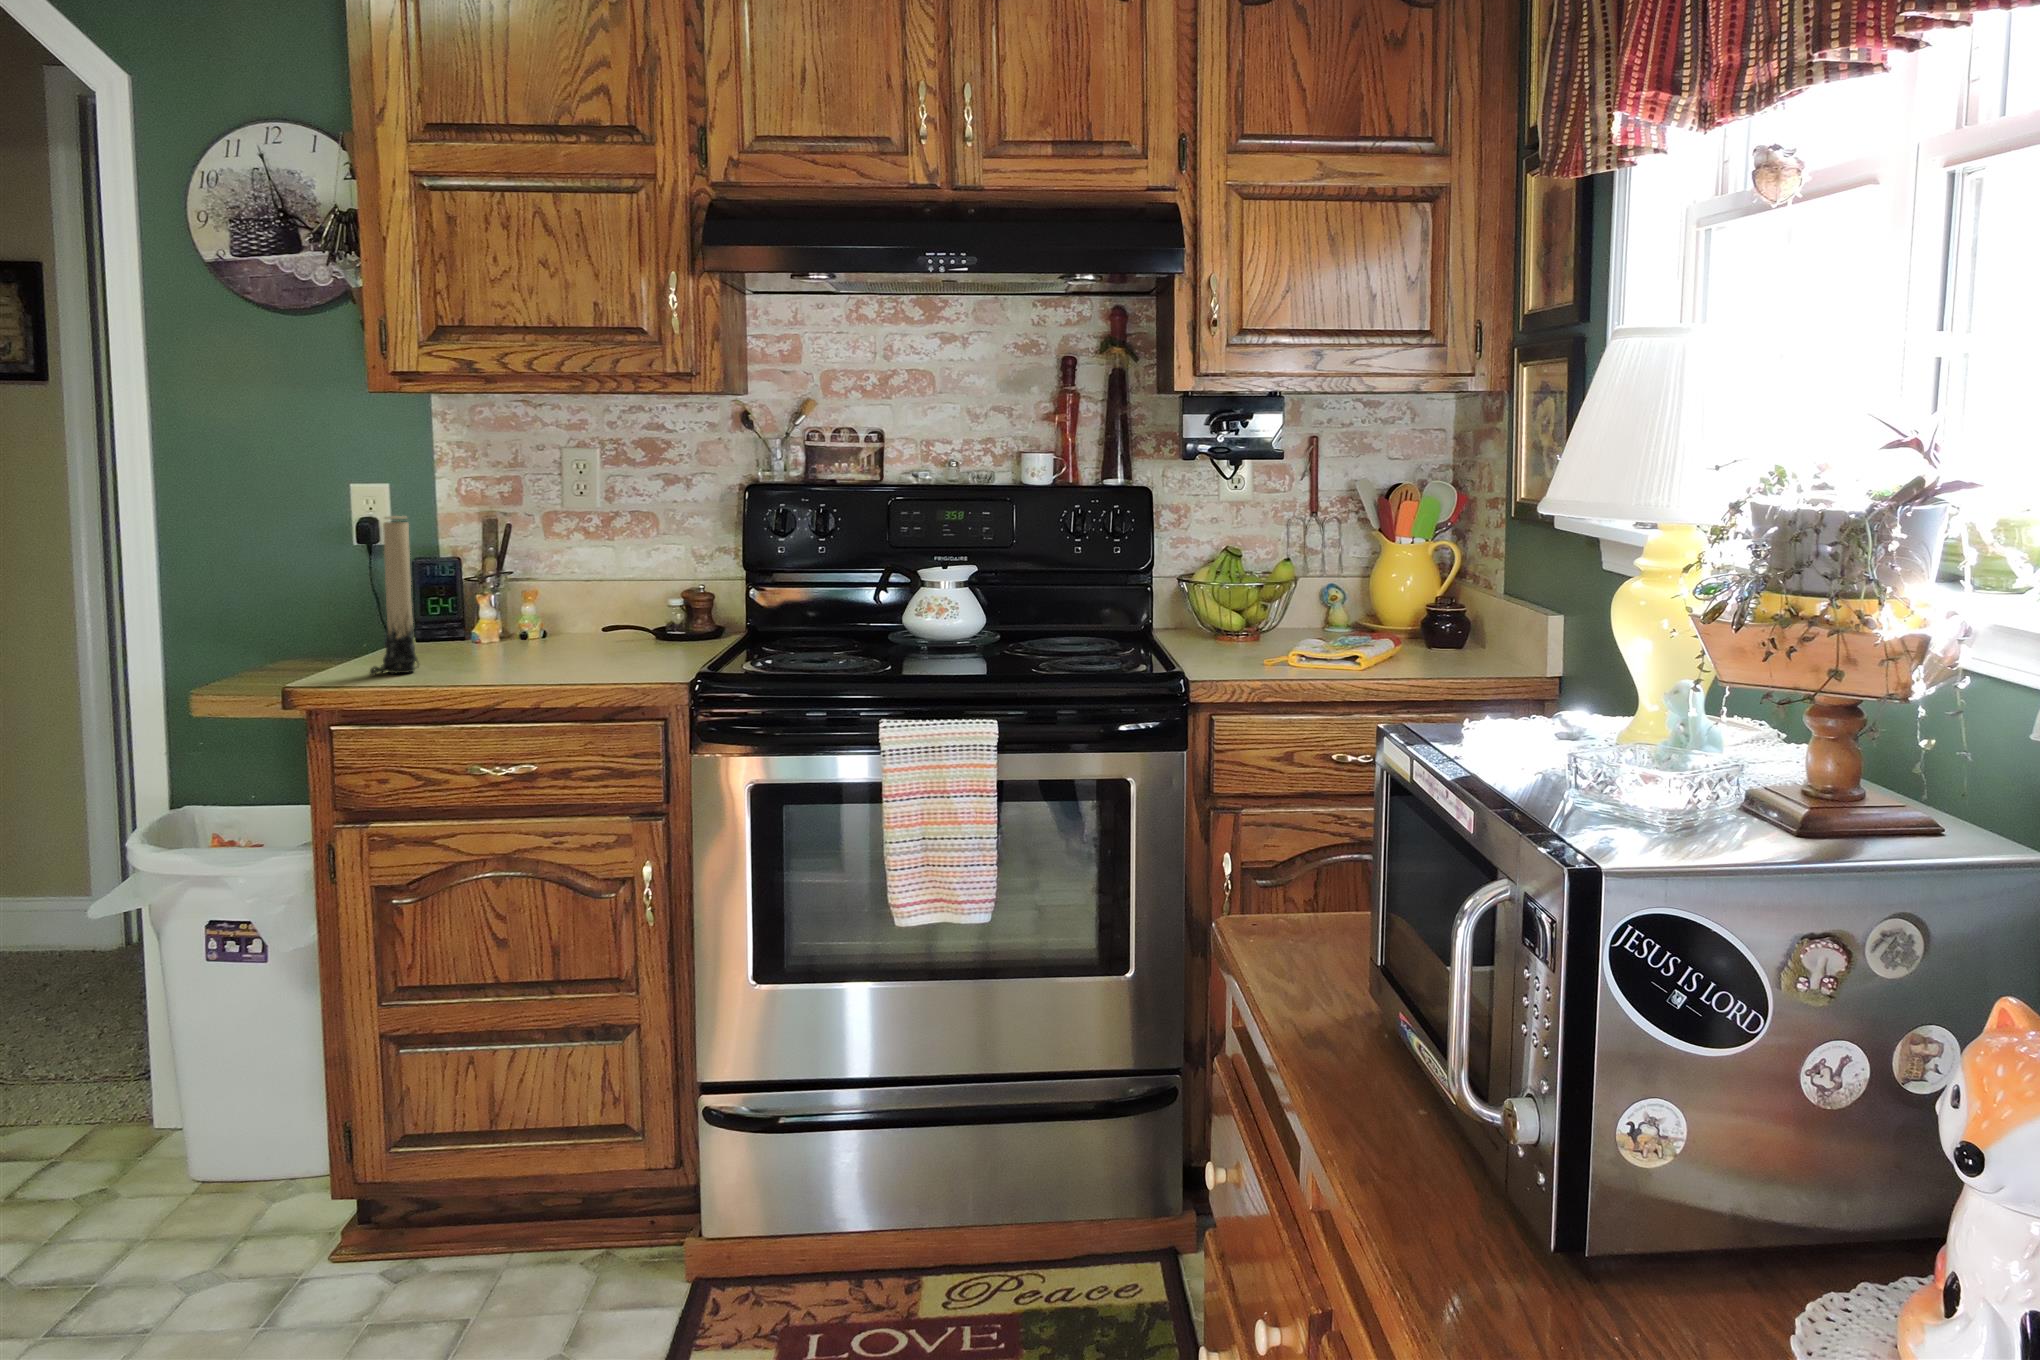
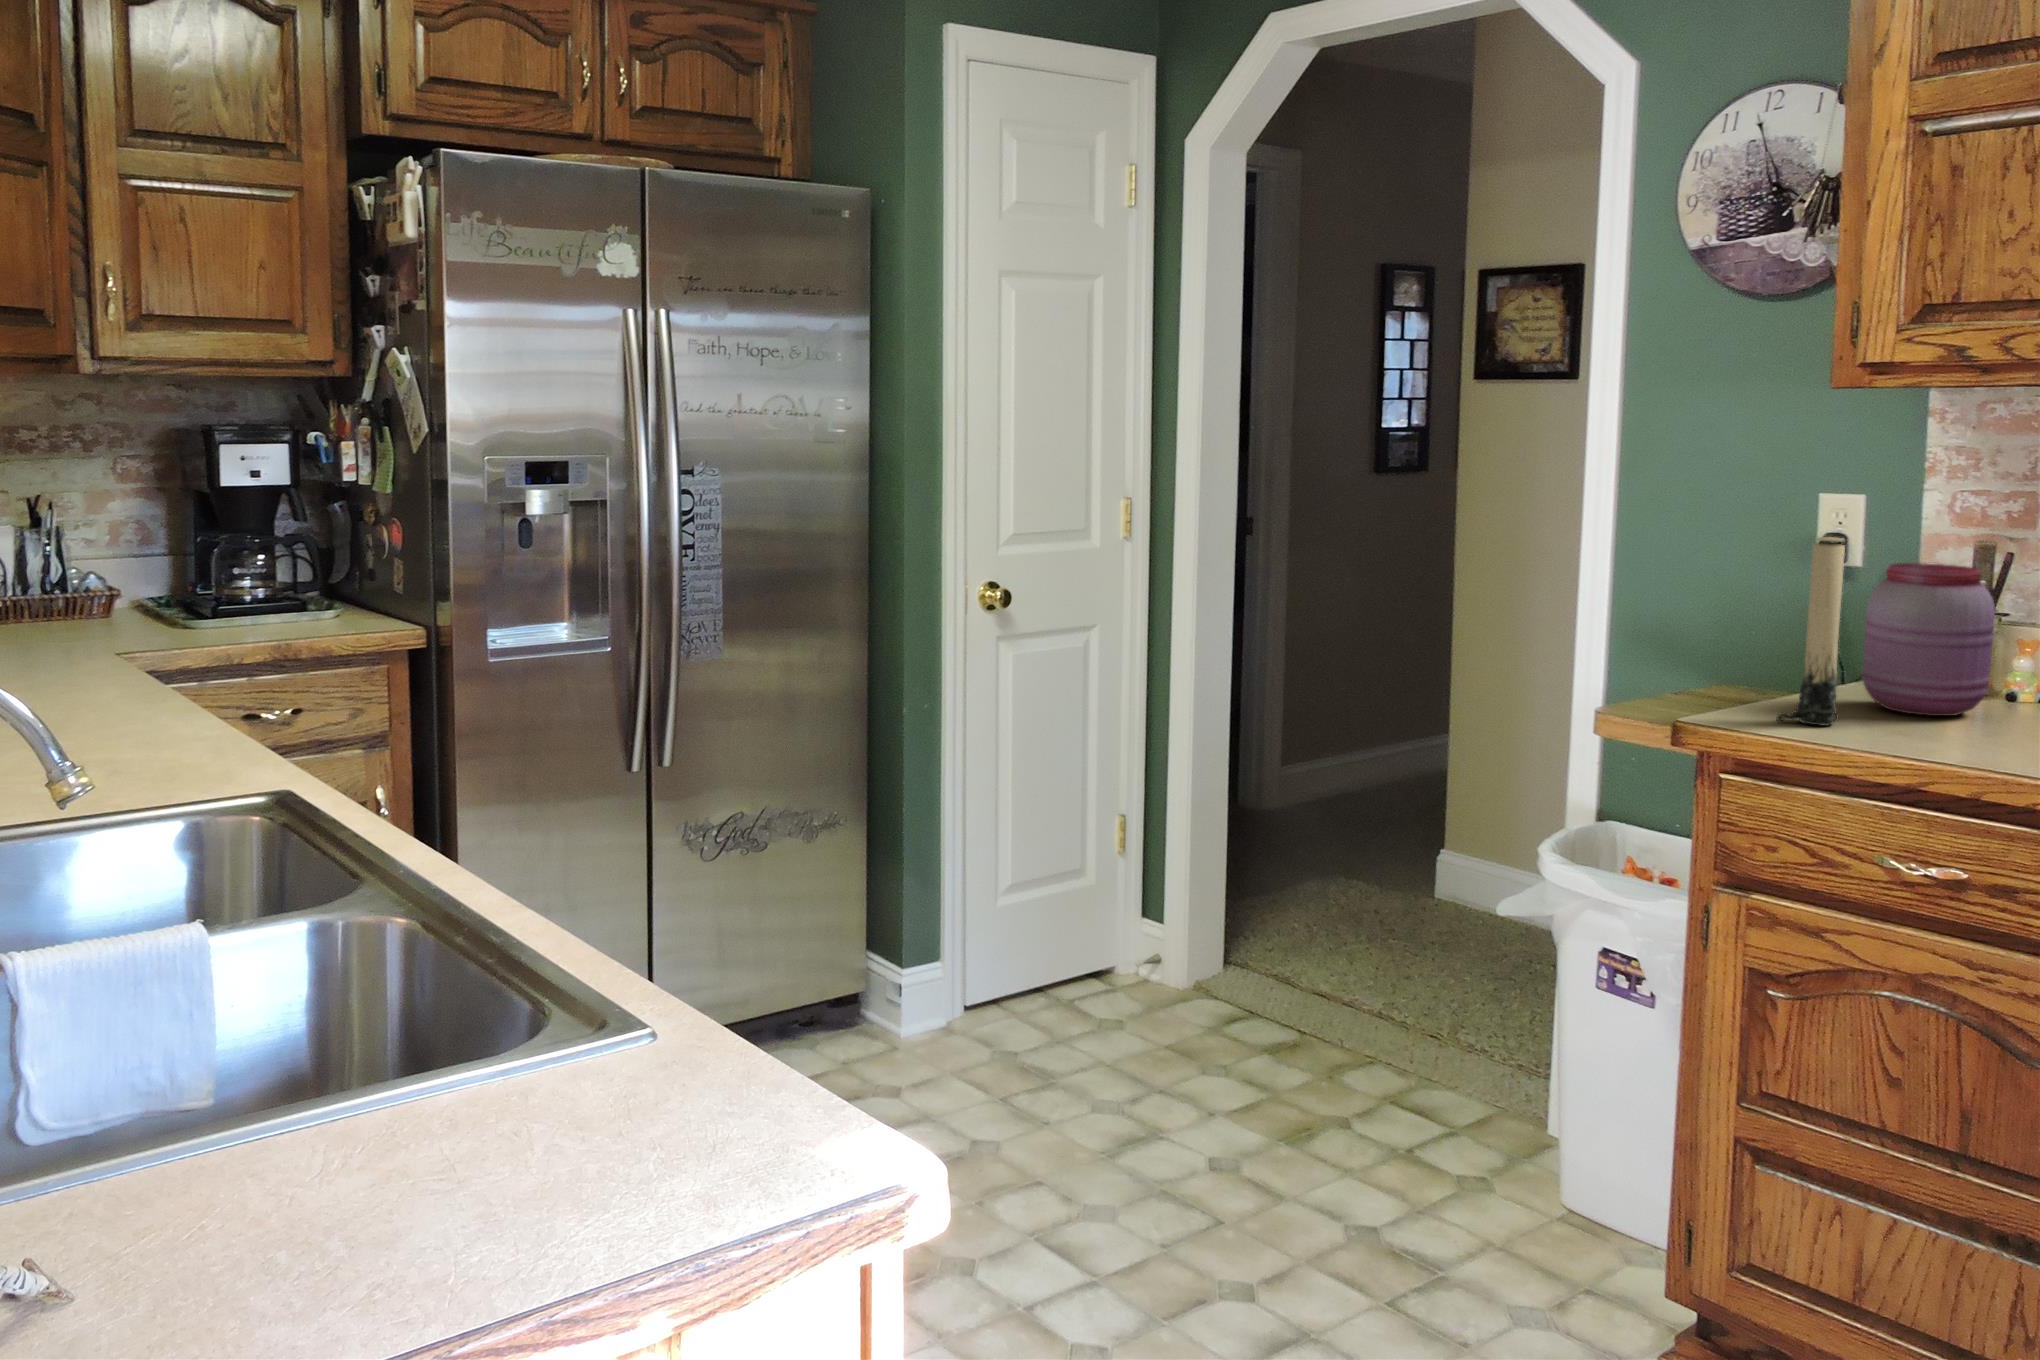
jar: none [420,535,516,655] -> present [1862,563,1995,716]

